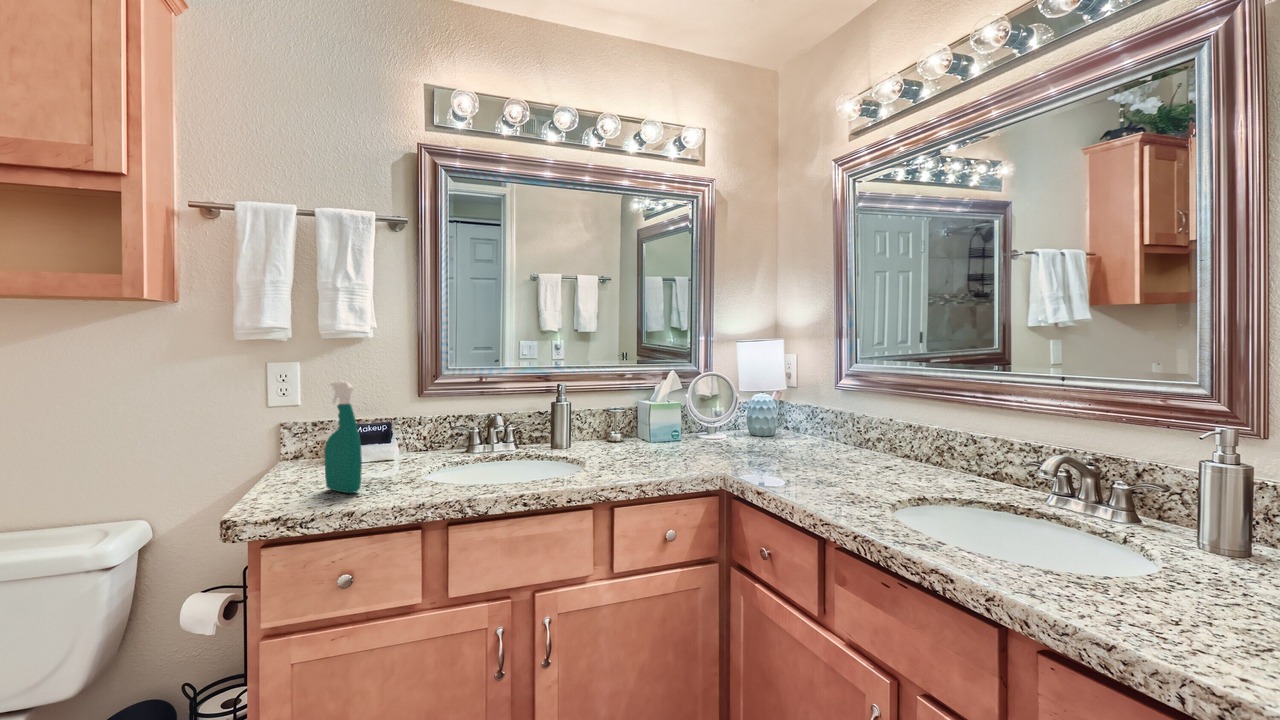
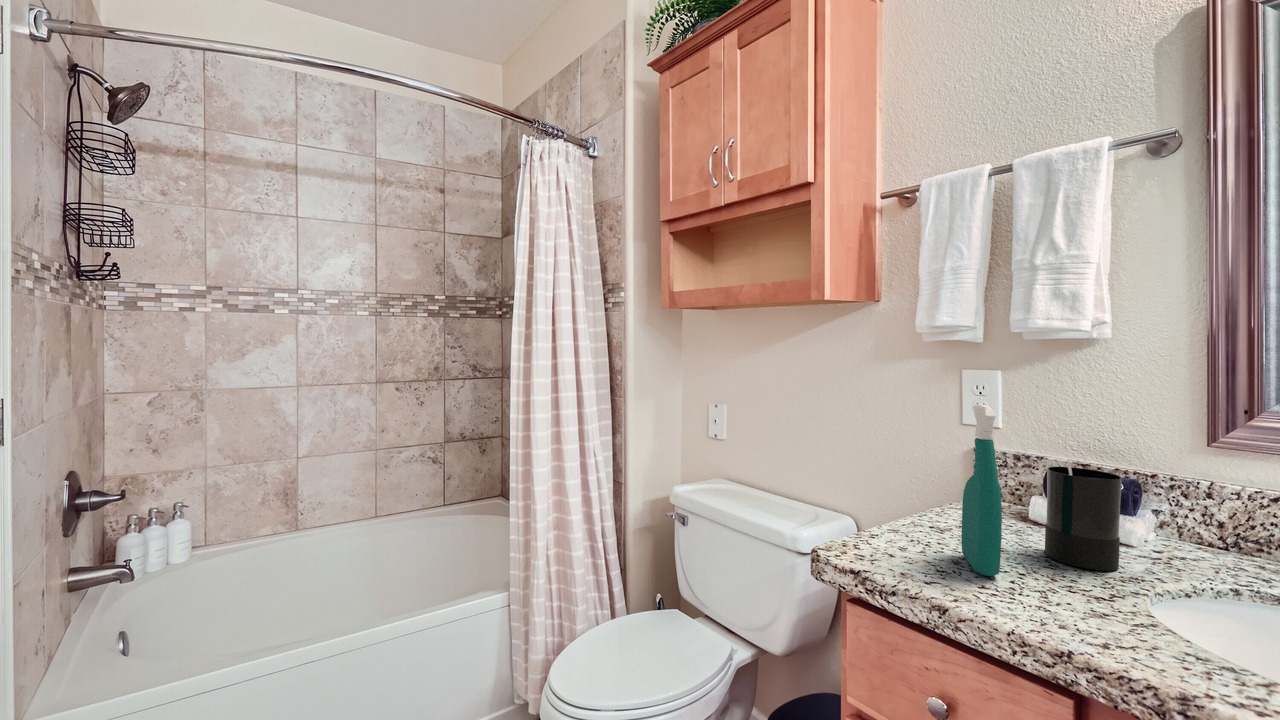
candle: none [361,414,401,476] -> present [1045,457,1122,571]

